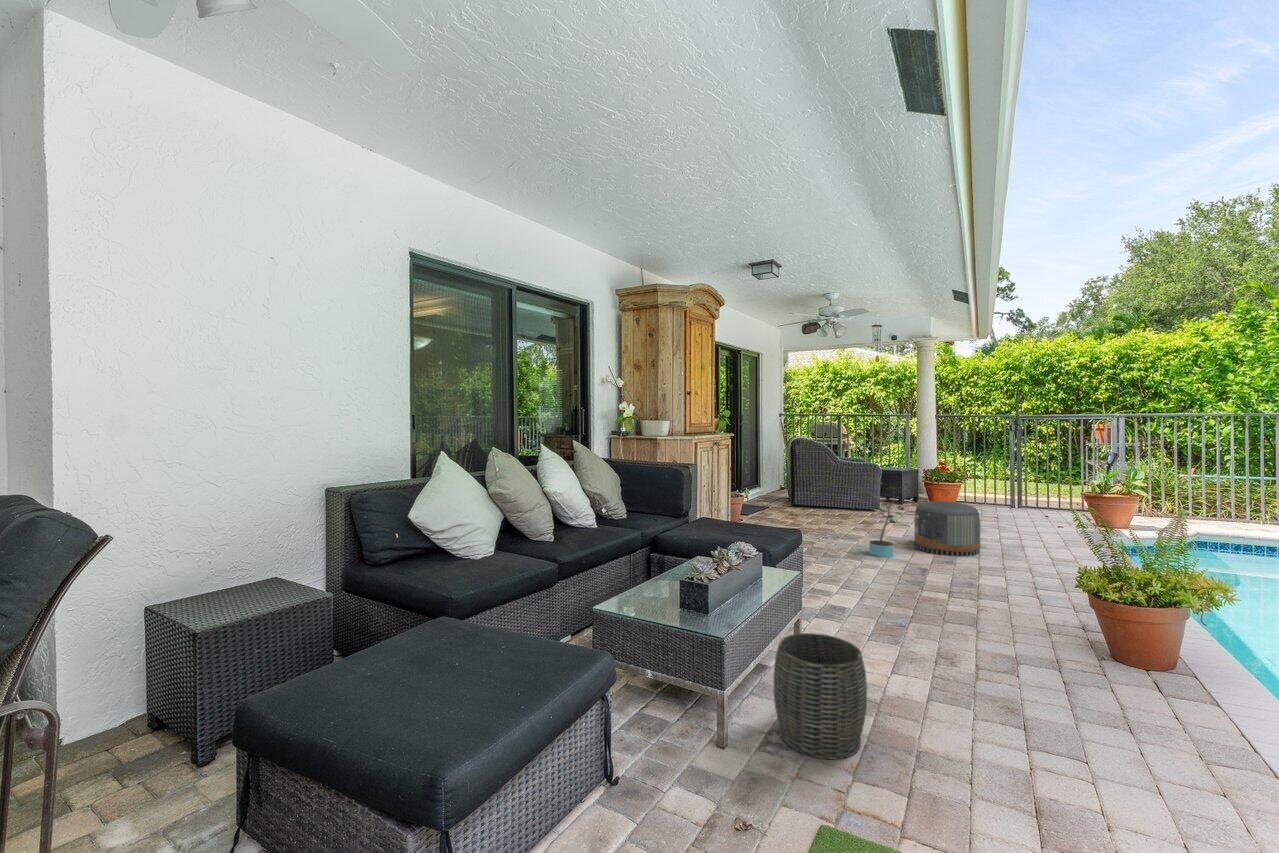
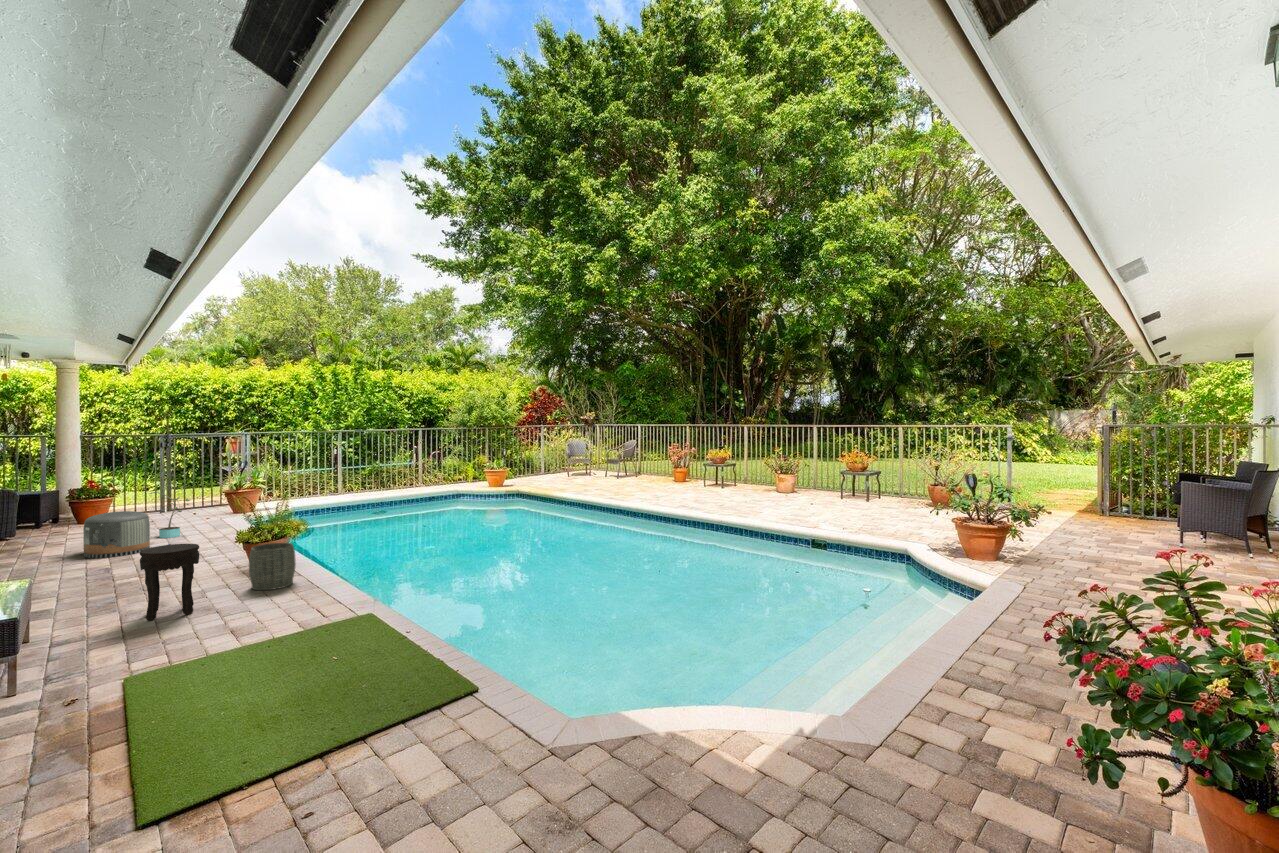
potted plant: present [859,483,904,557] -> present [150,485,189,538]
side table: none [913,571,1000,704] -> present [140,544,200,621]
woven basket: present [773,633,867,759] -> present [249,543,296,591]

